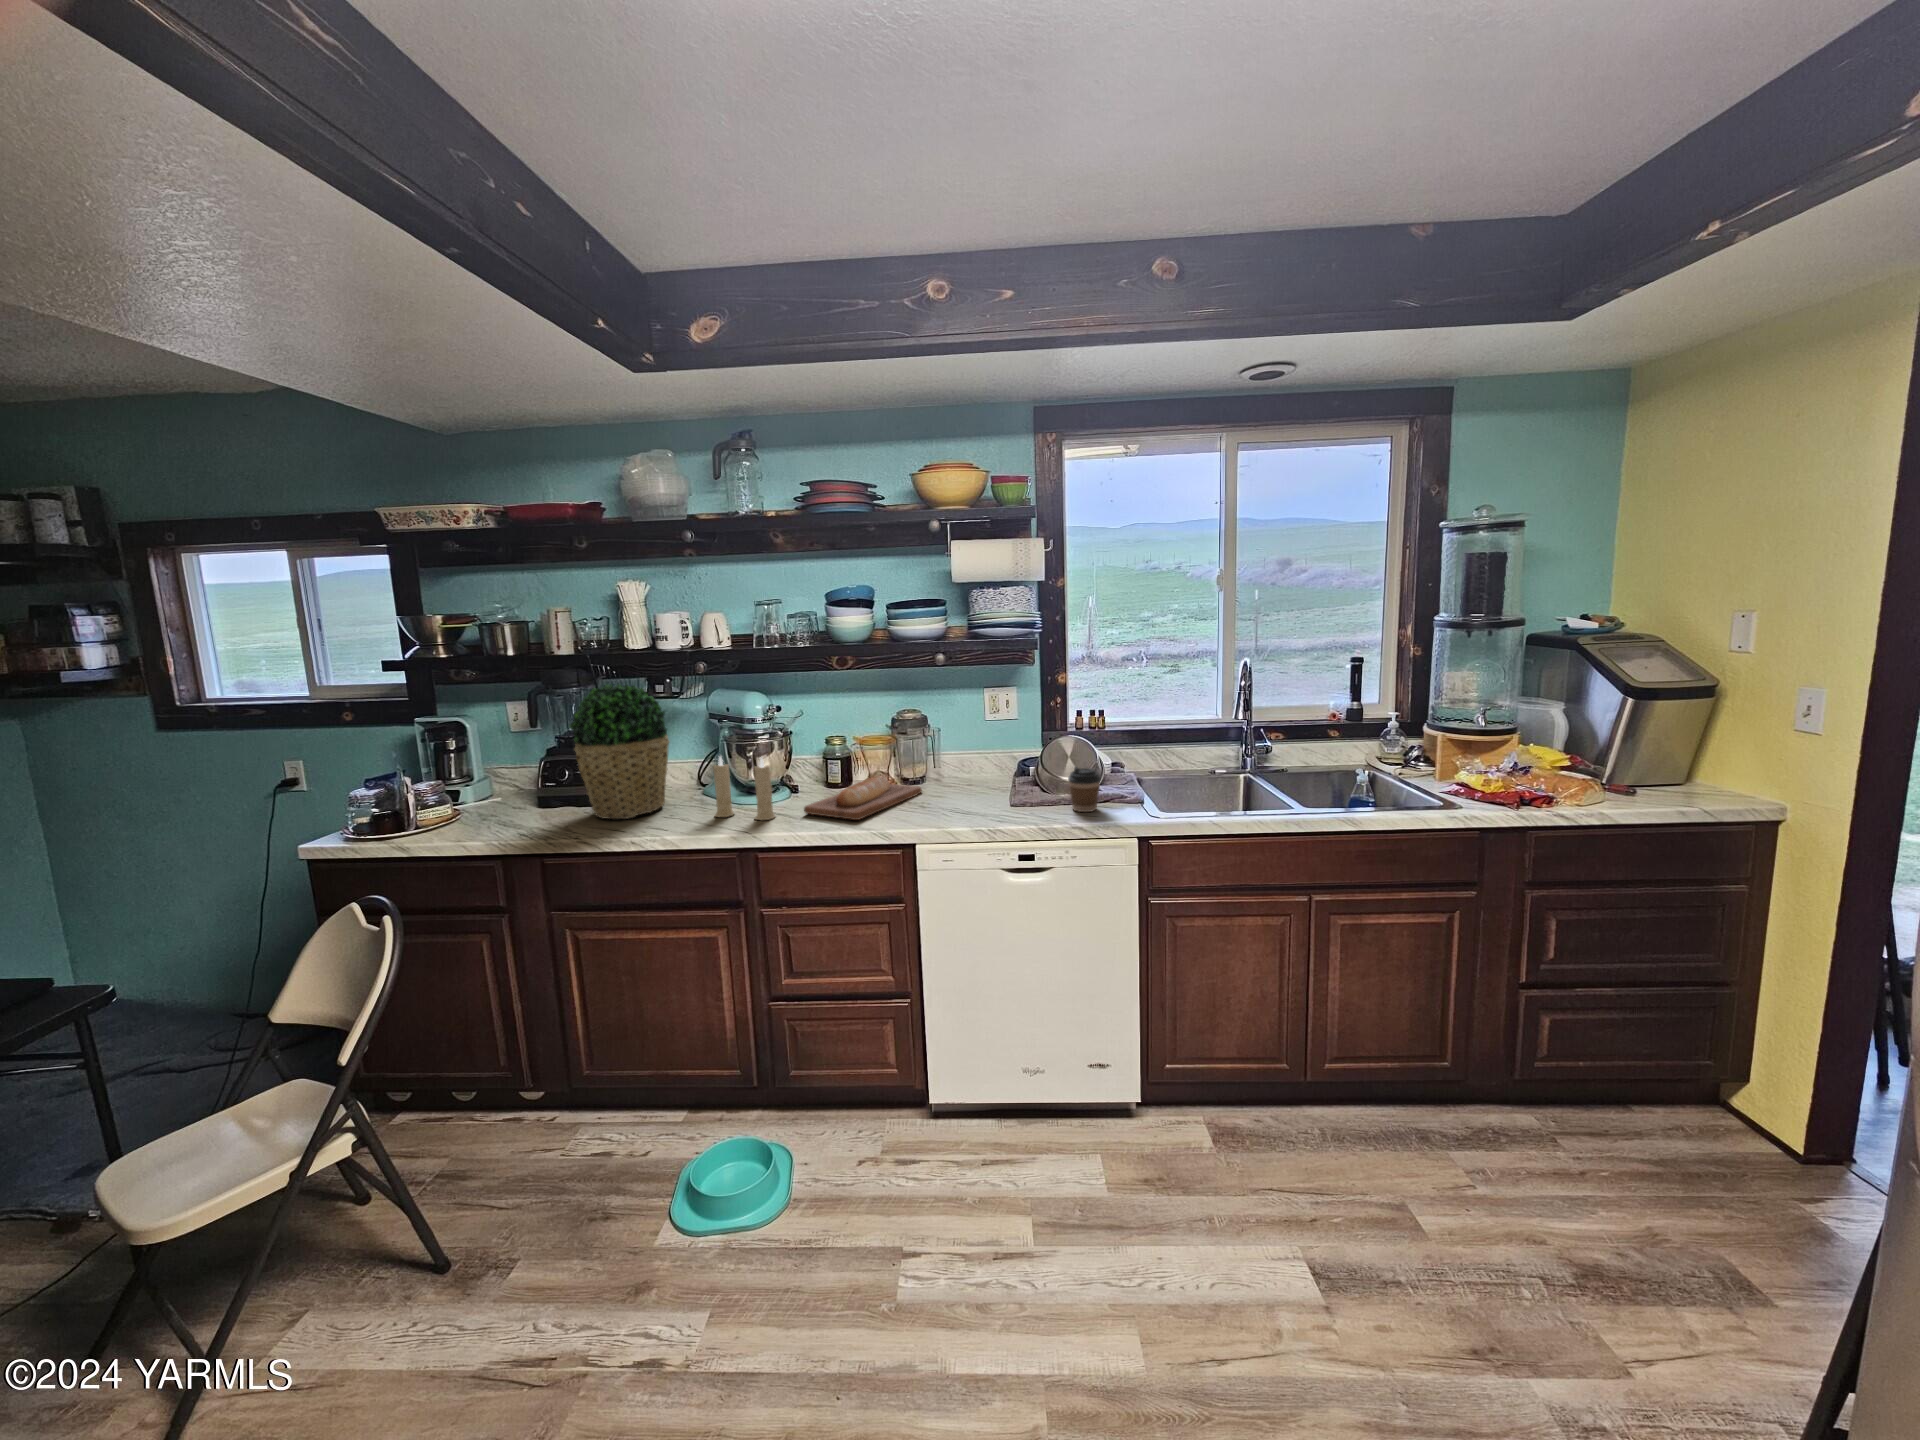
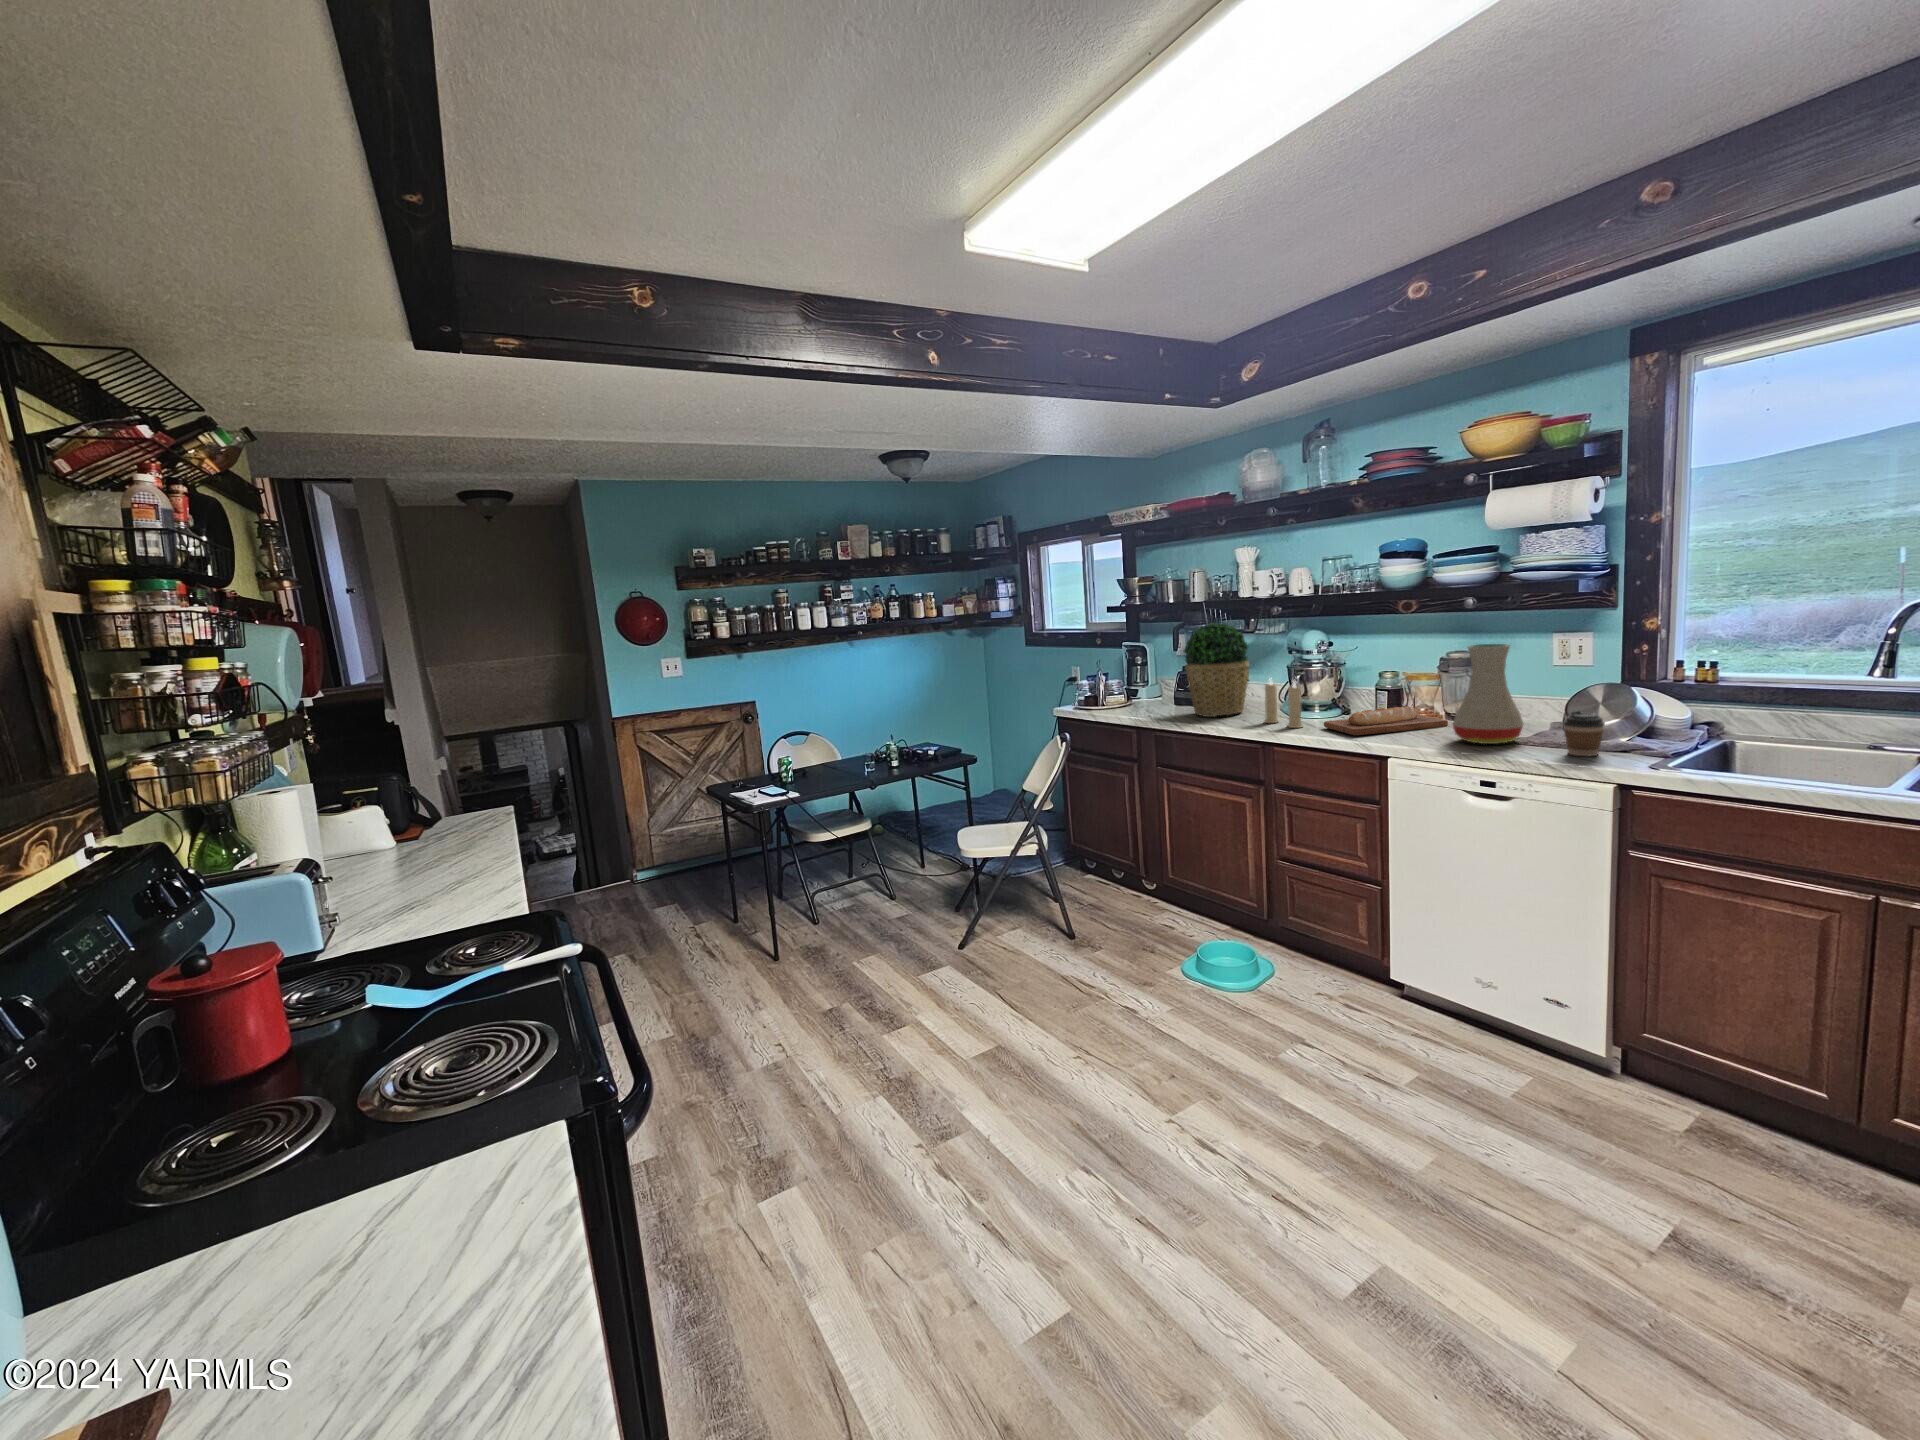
vase: none [957,703,1020,811] -> present [1453,644,1523,744]

